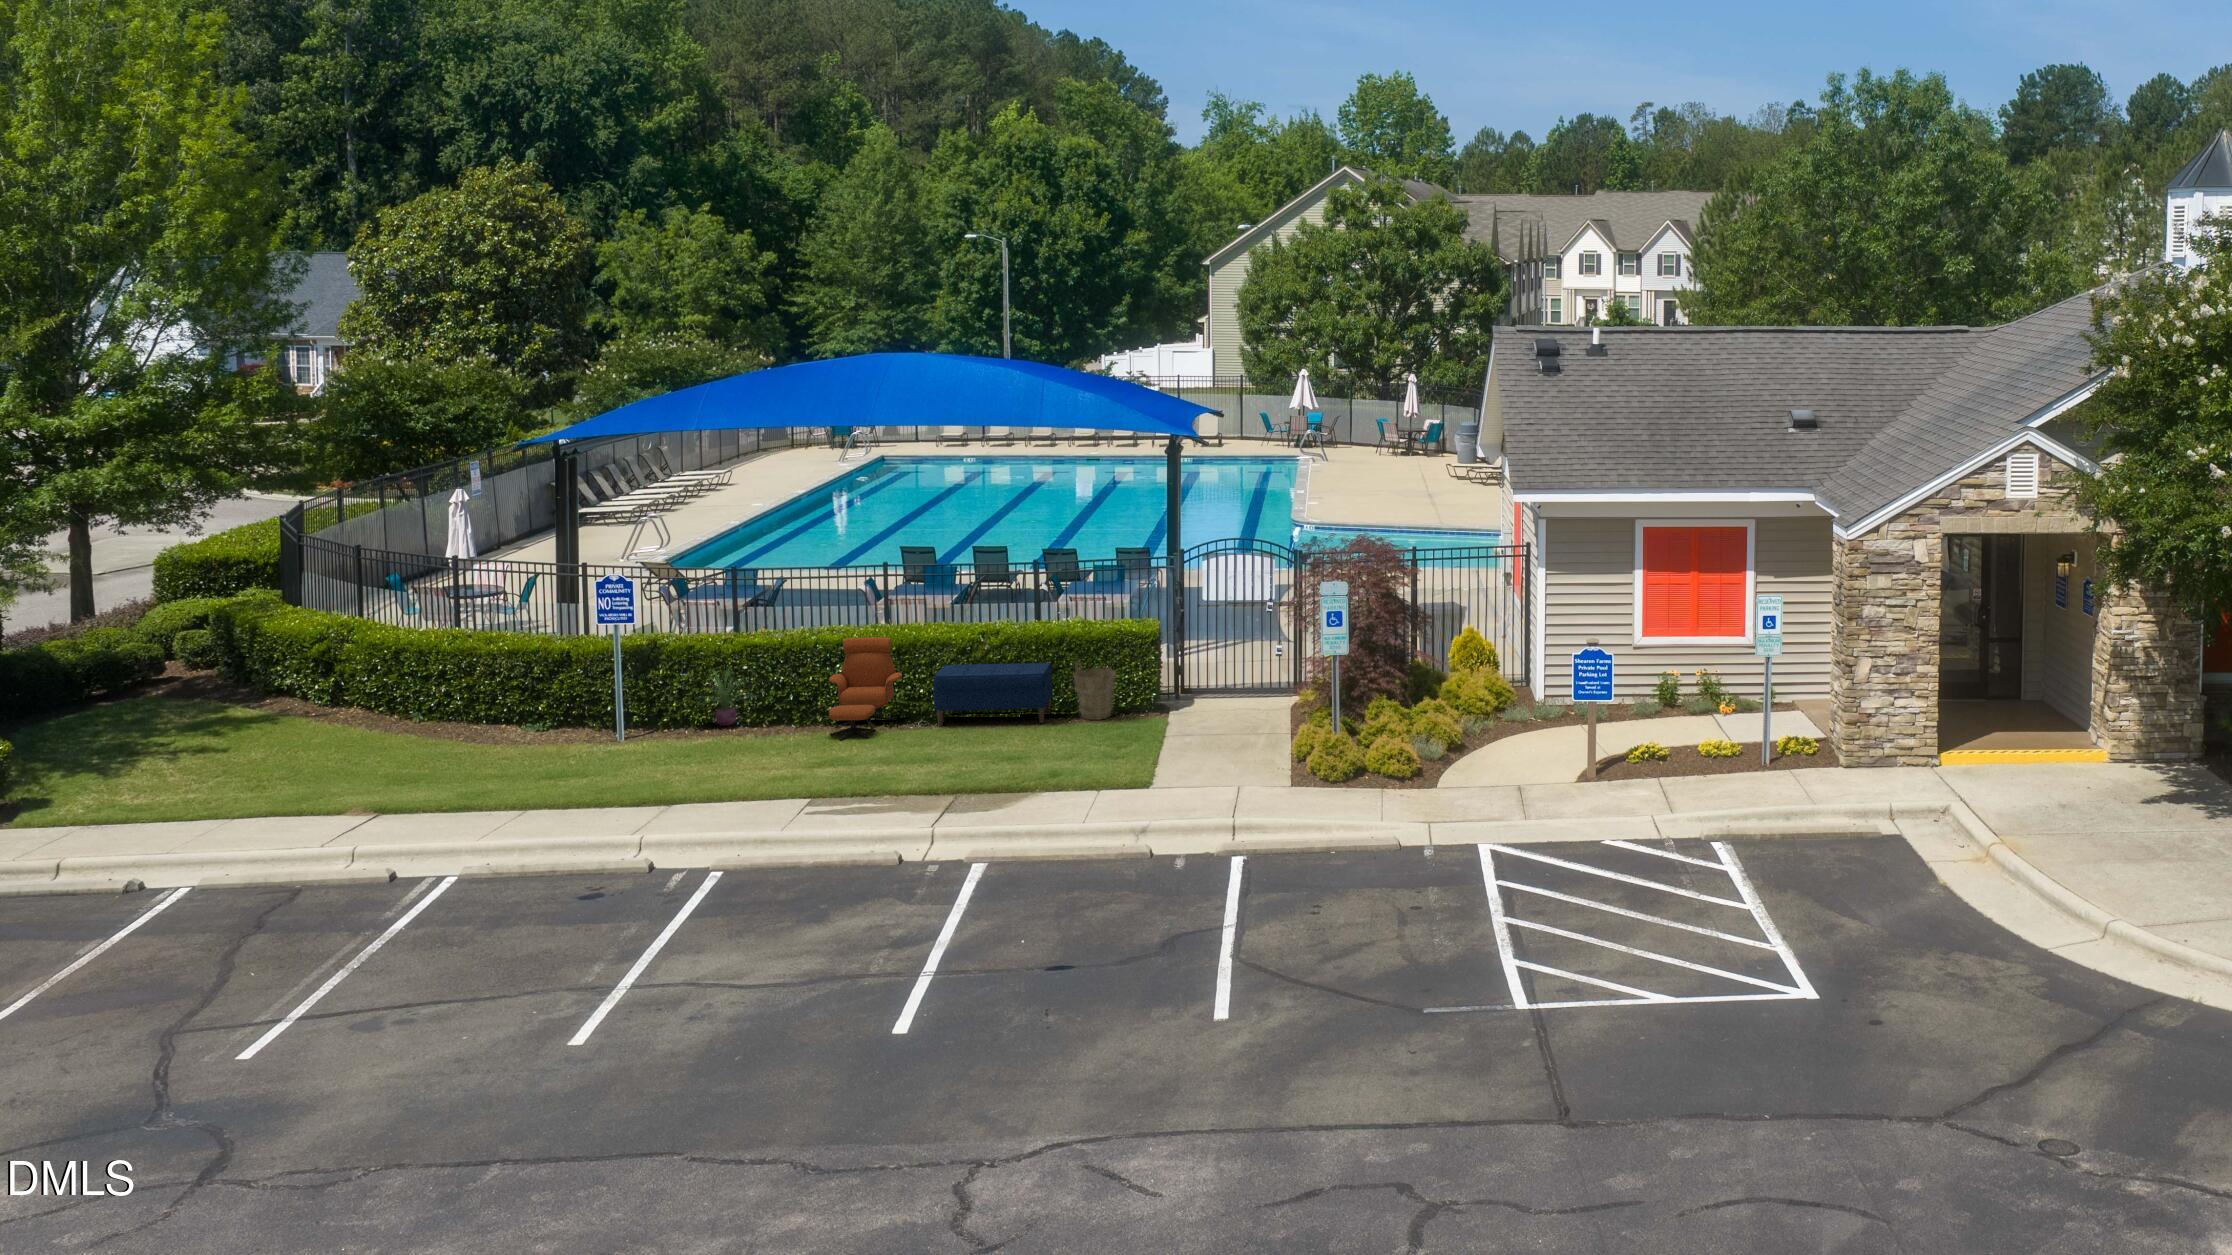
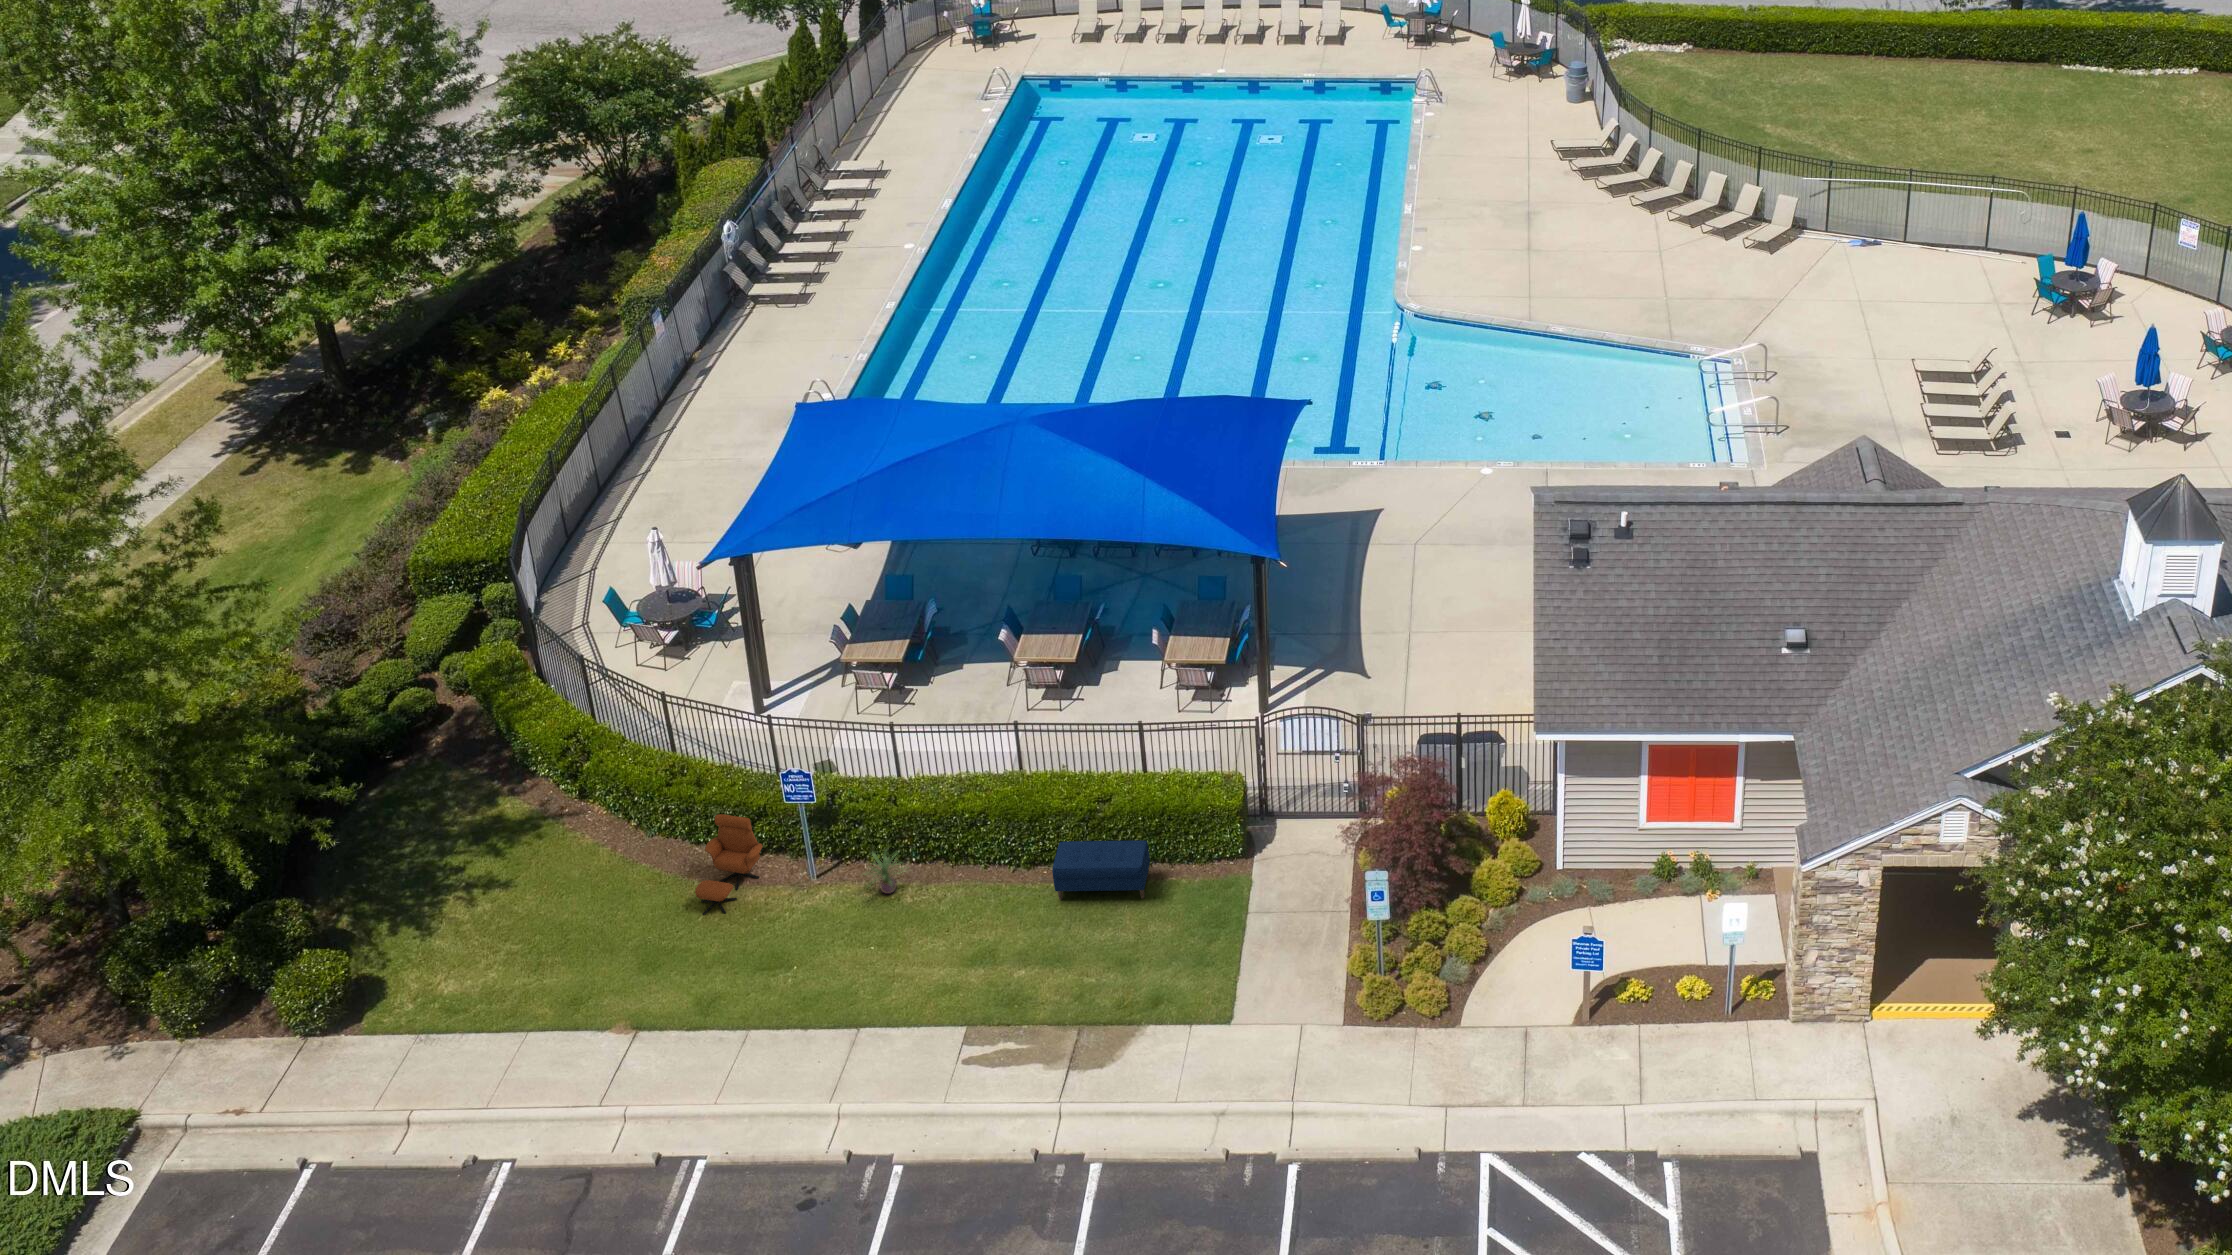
lounge chair: present [829,637,902,740] -> present [695,814,763,915]
bucket: present [1074,662,1116,720] -> none [1166,844,1201,893]

